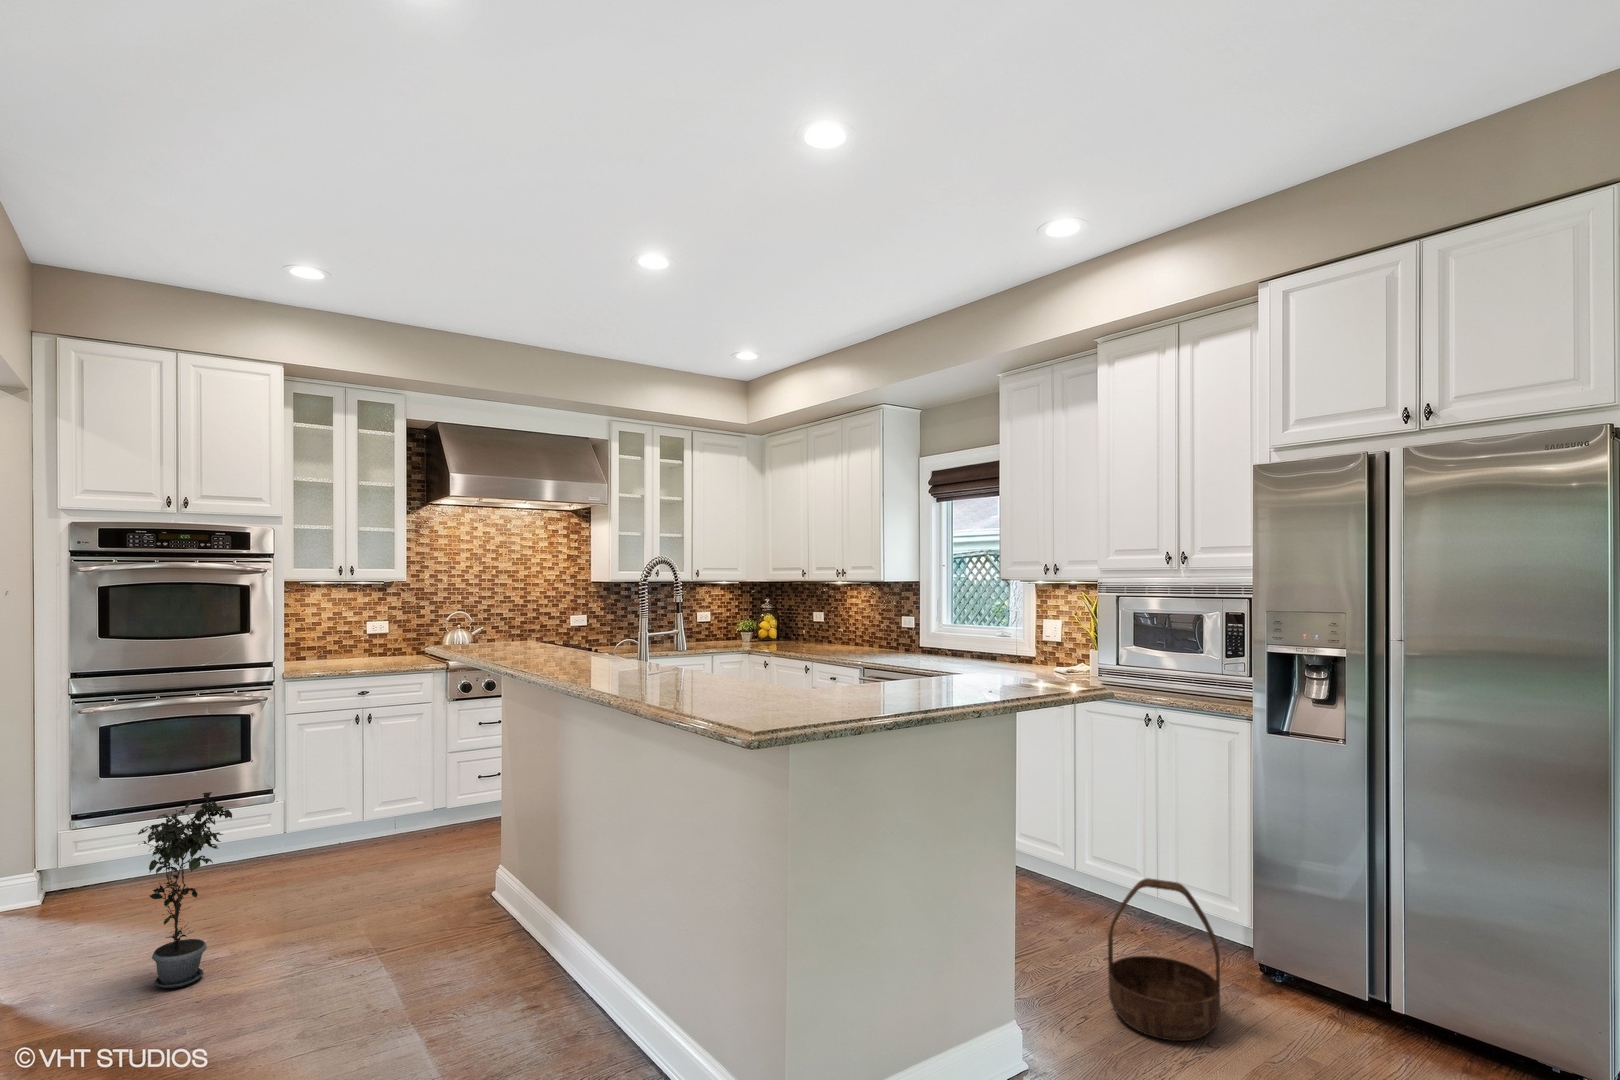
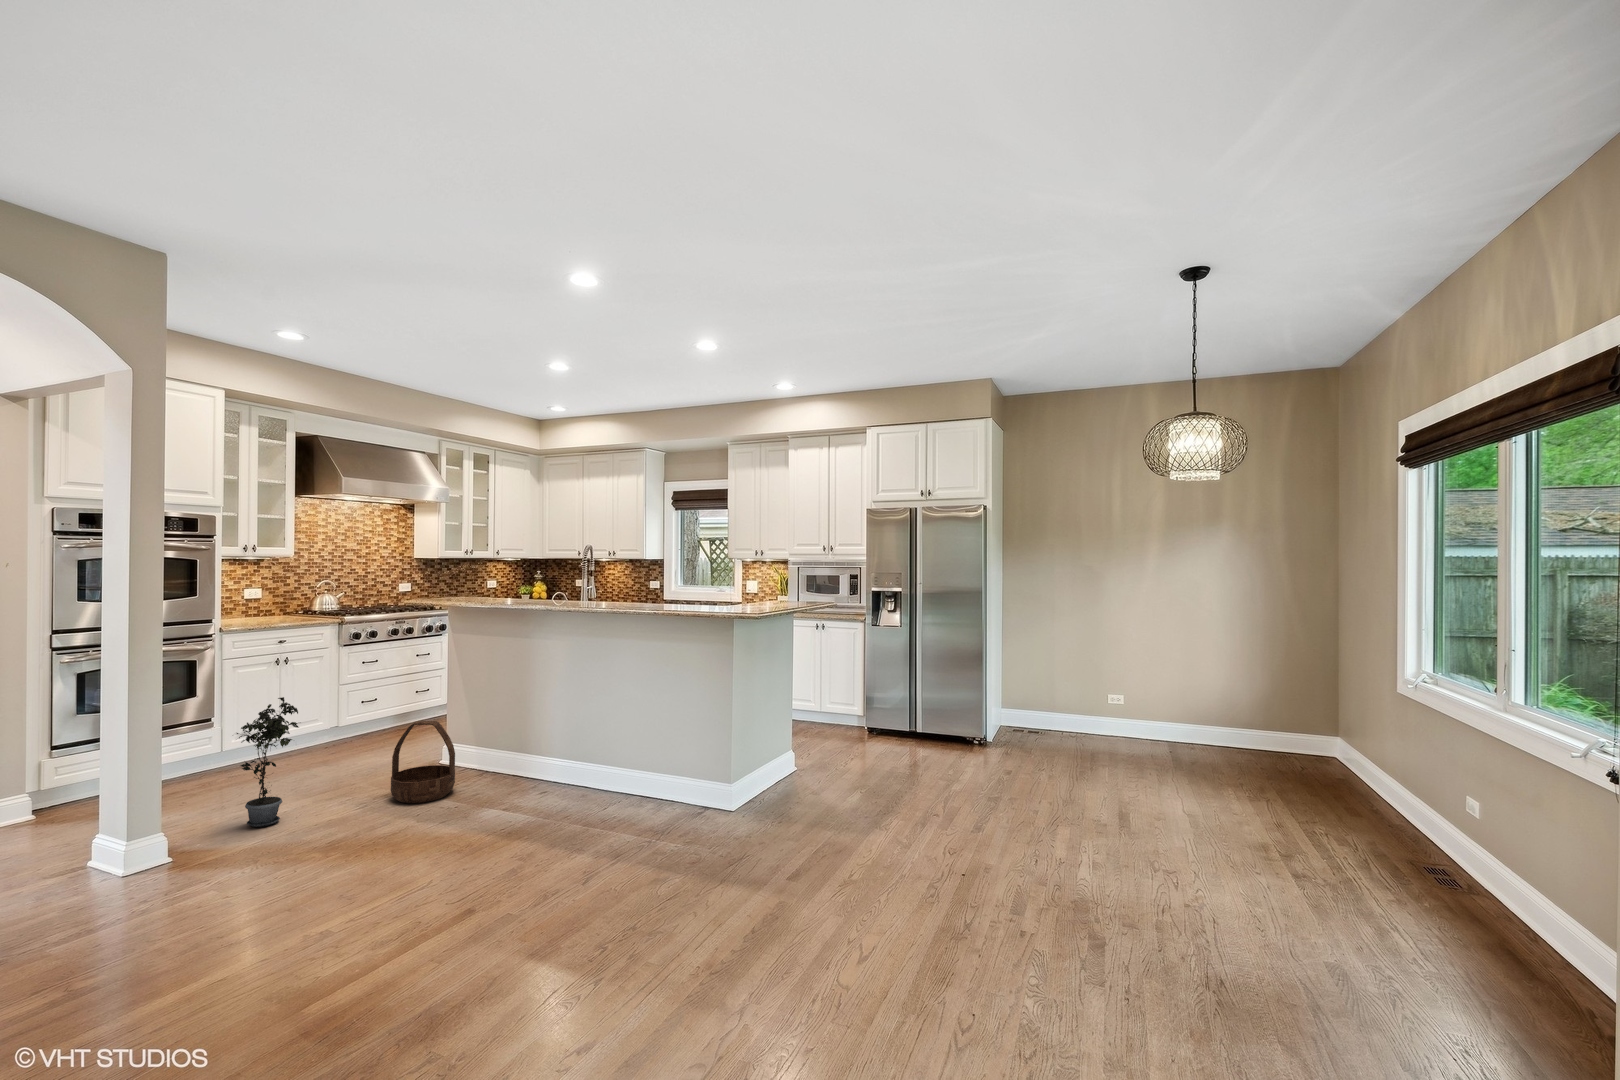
basket: present [1108,878,1220,1041] -> present [391,721,455,803]

